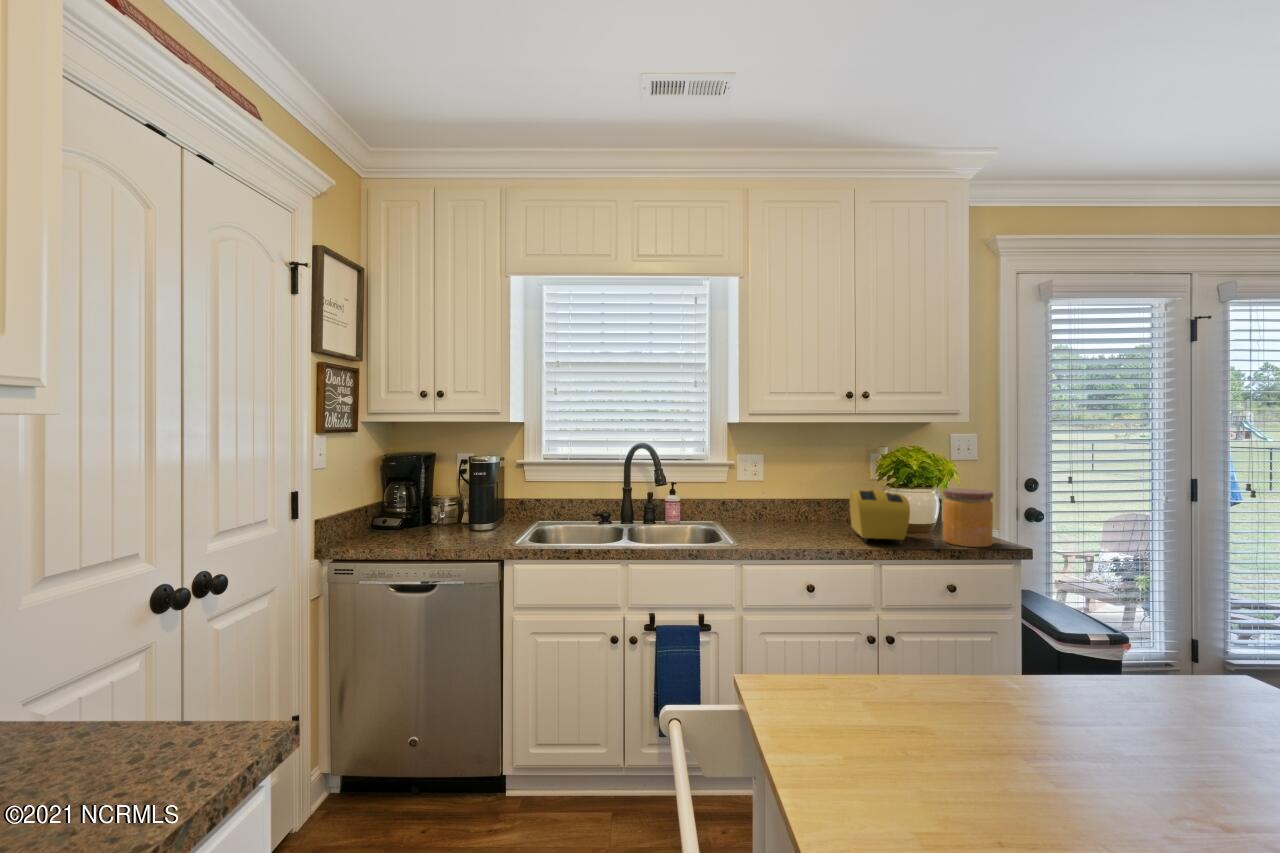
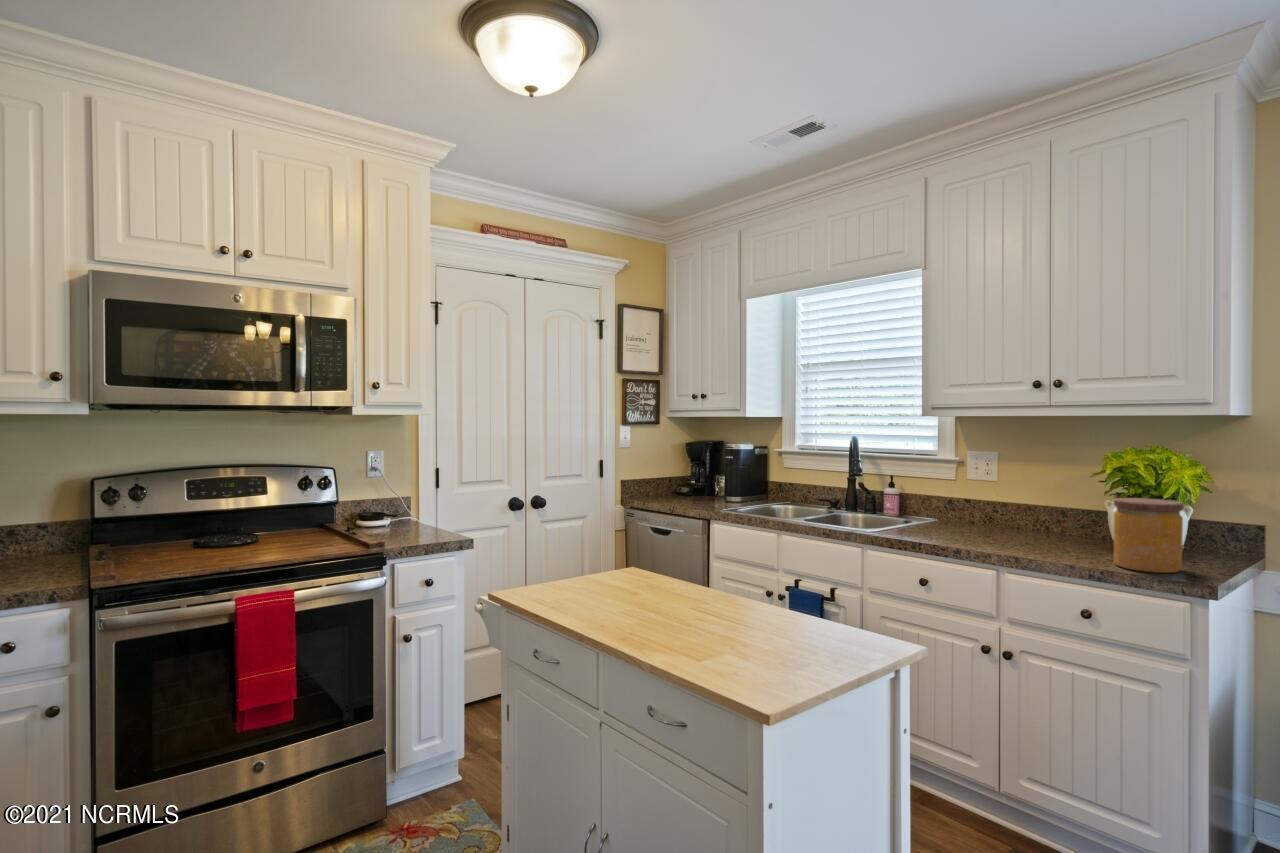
toaster: present [850,489,910,545] -> none [995,491,1085,556]

